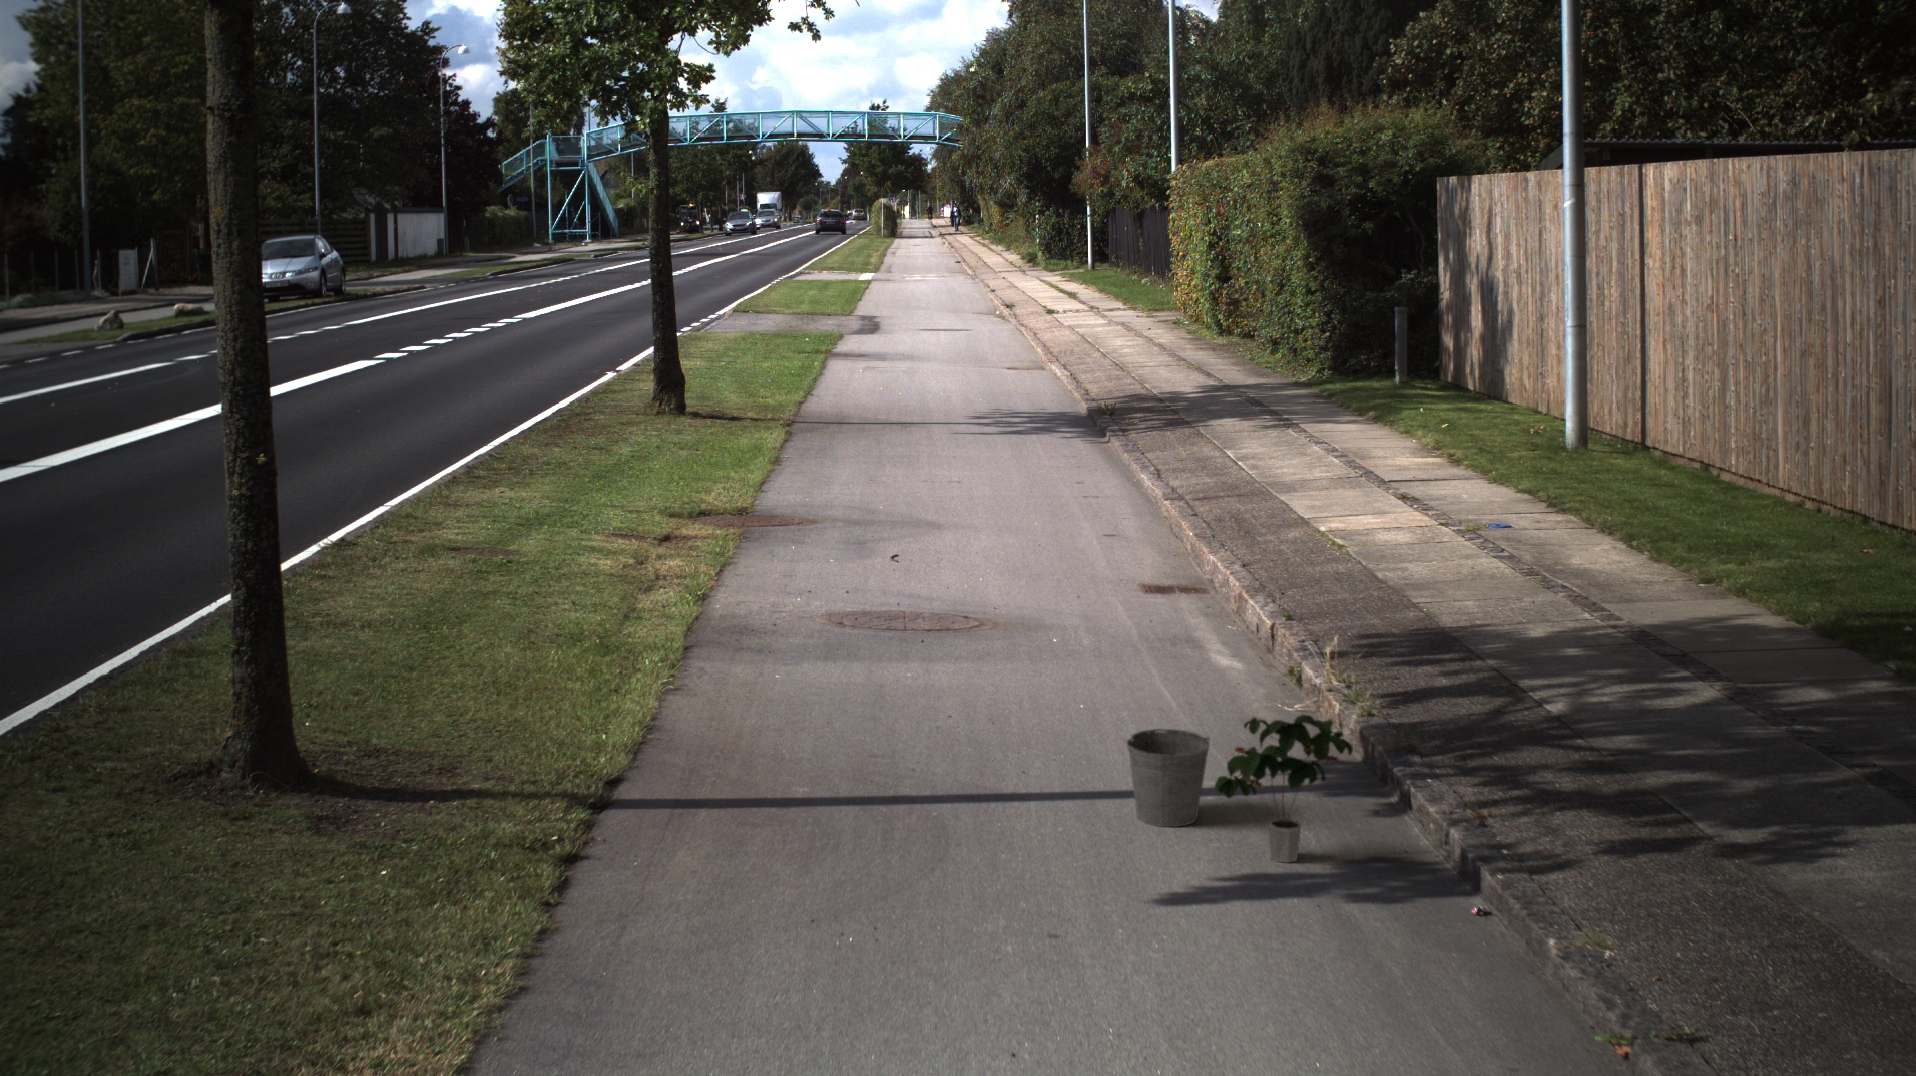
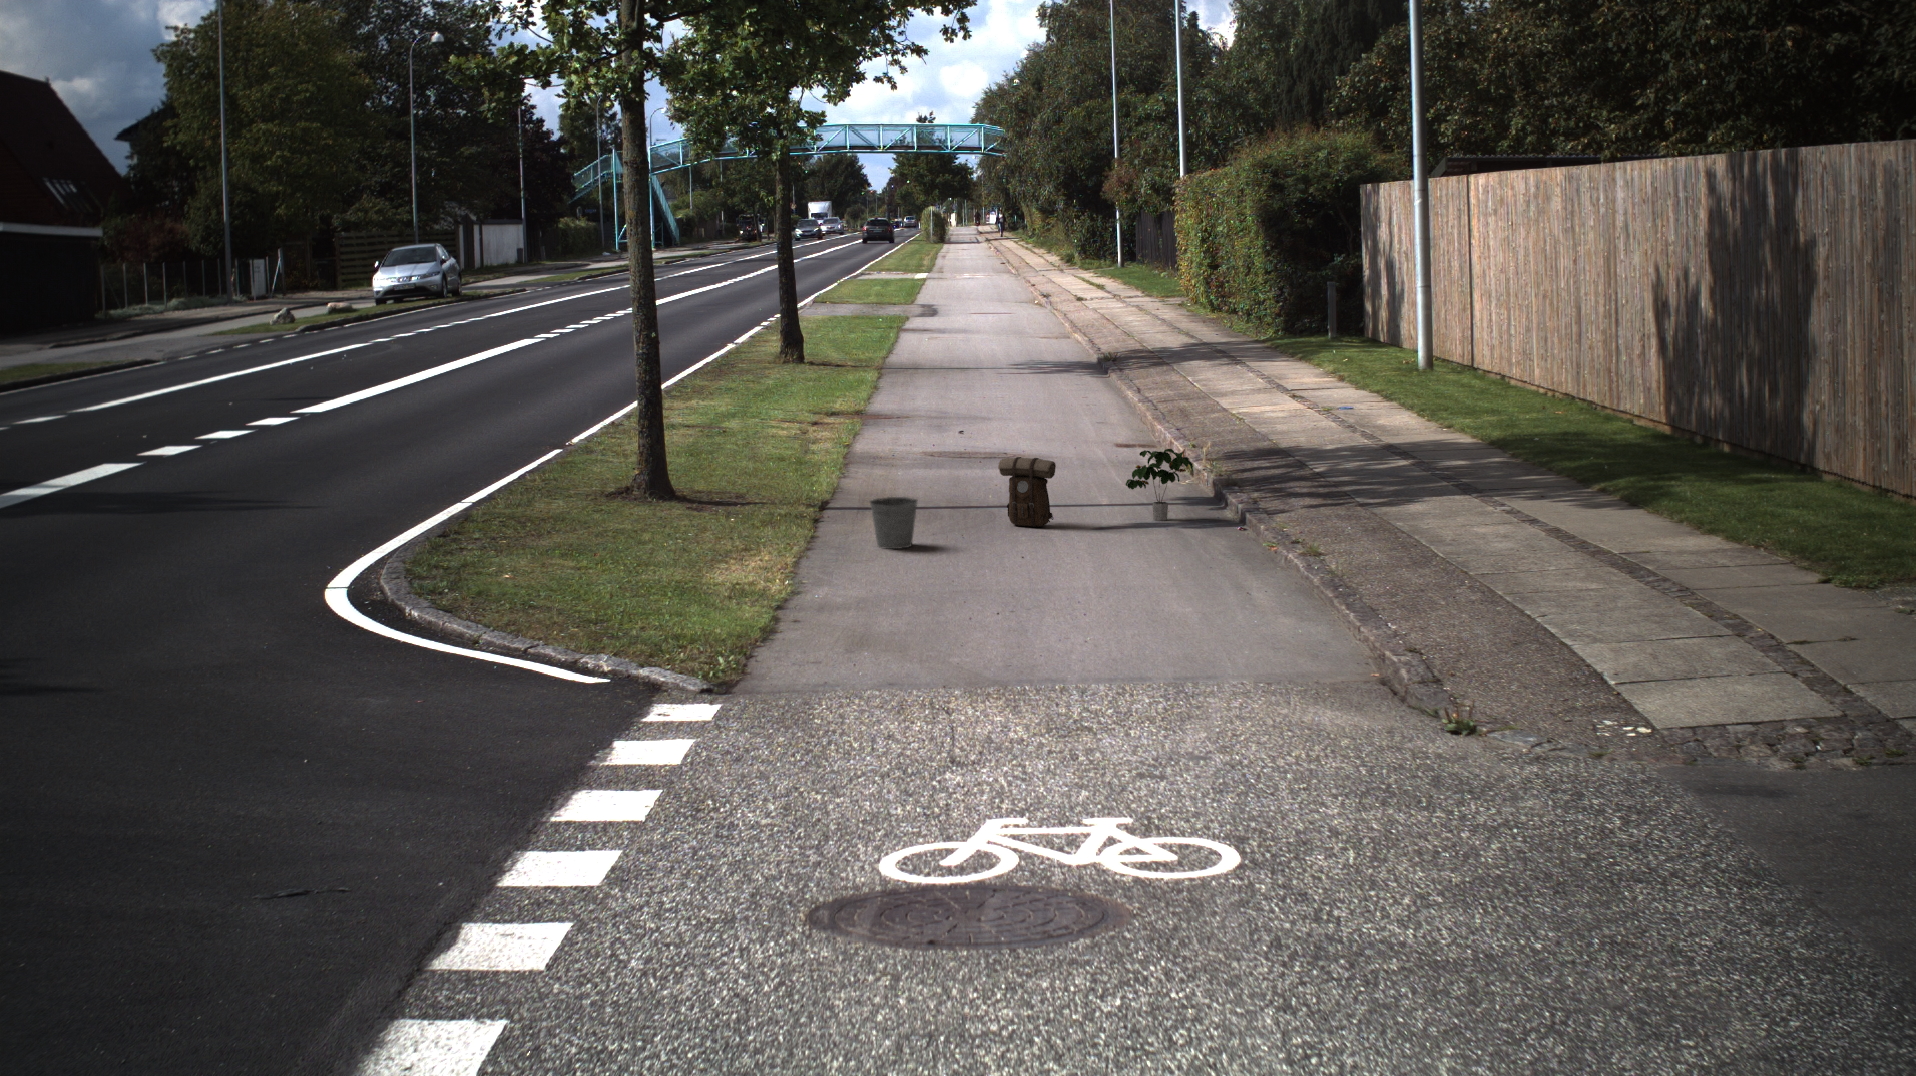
bucket: present [1126,729,1210,827] -> present [870,497,918,549]
backpack: none [952,746,1076,896] -> present [998,457,1056,527]

